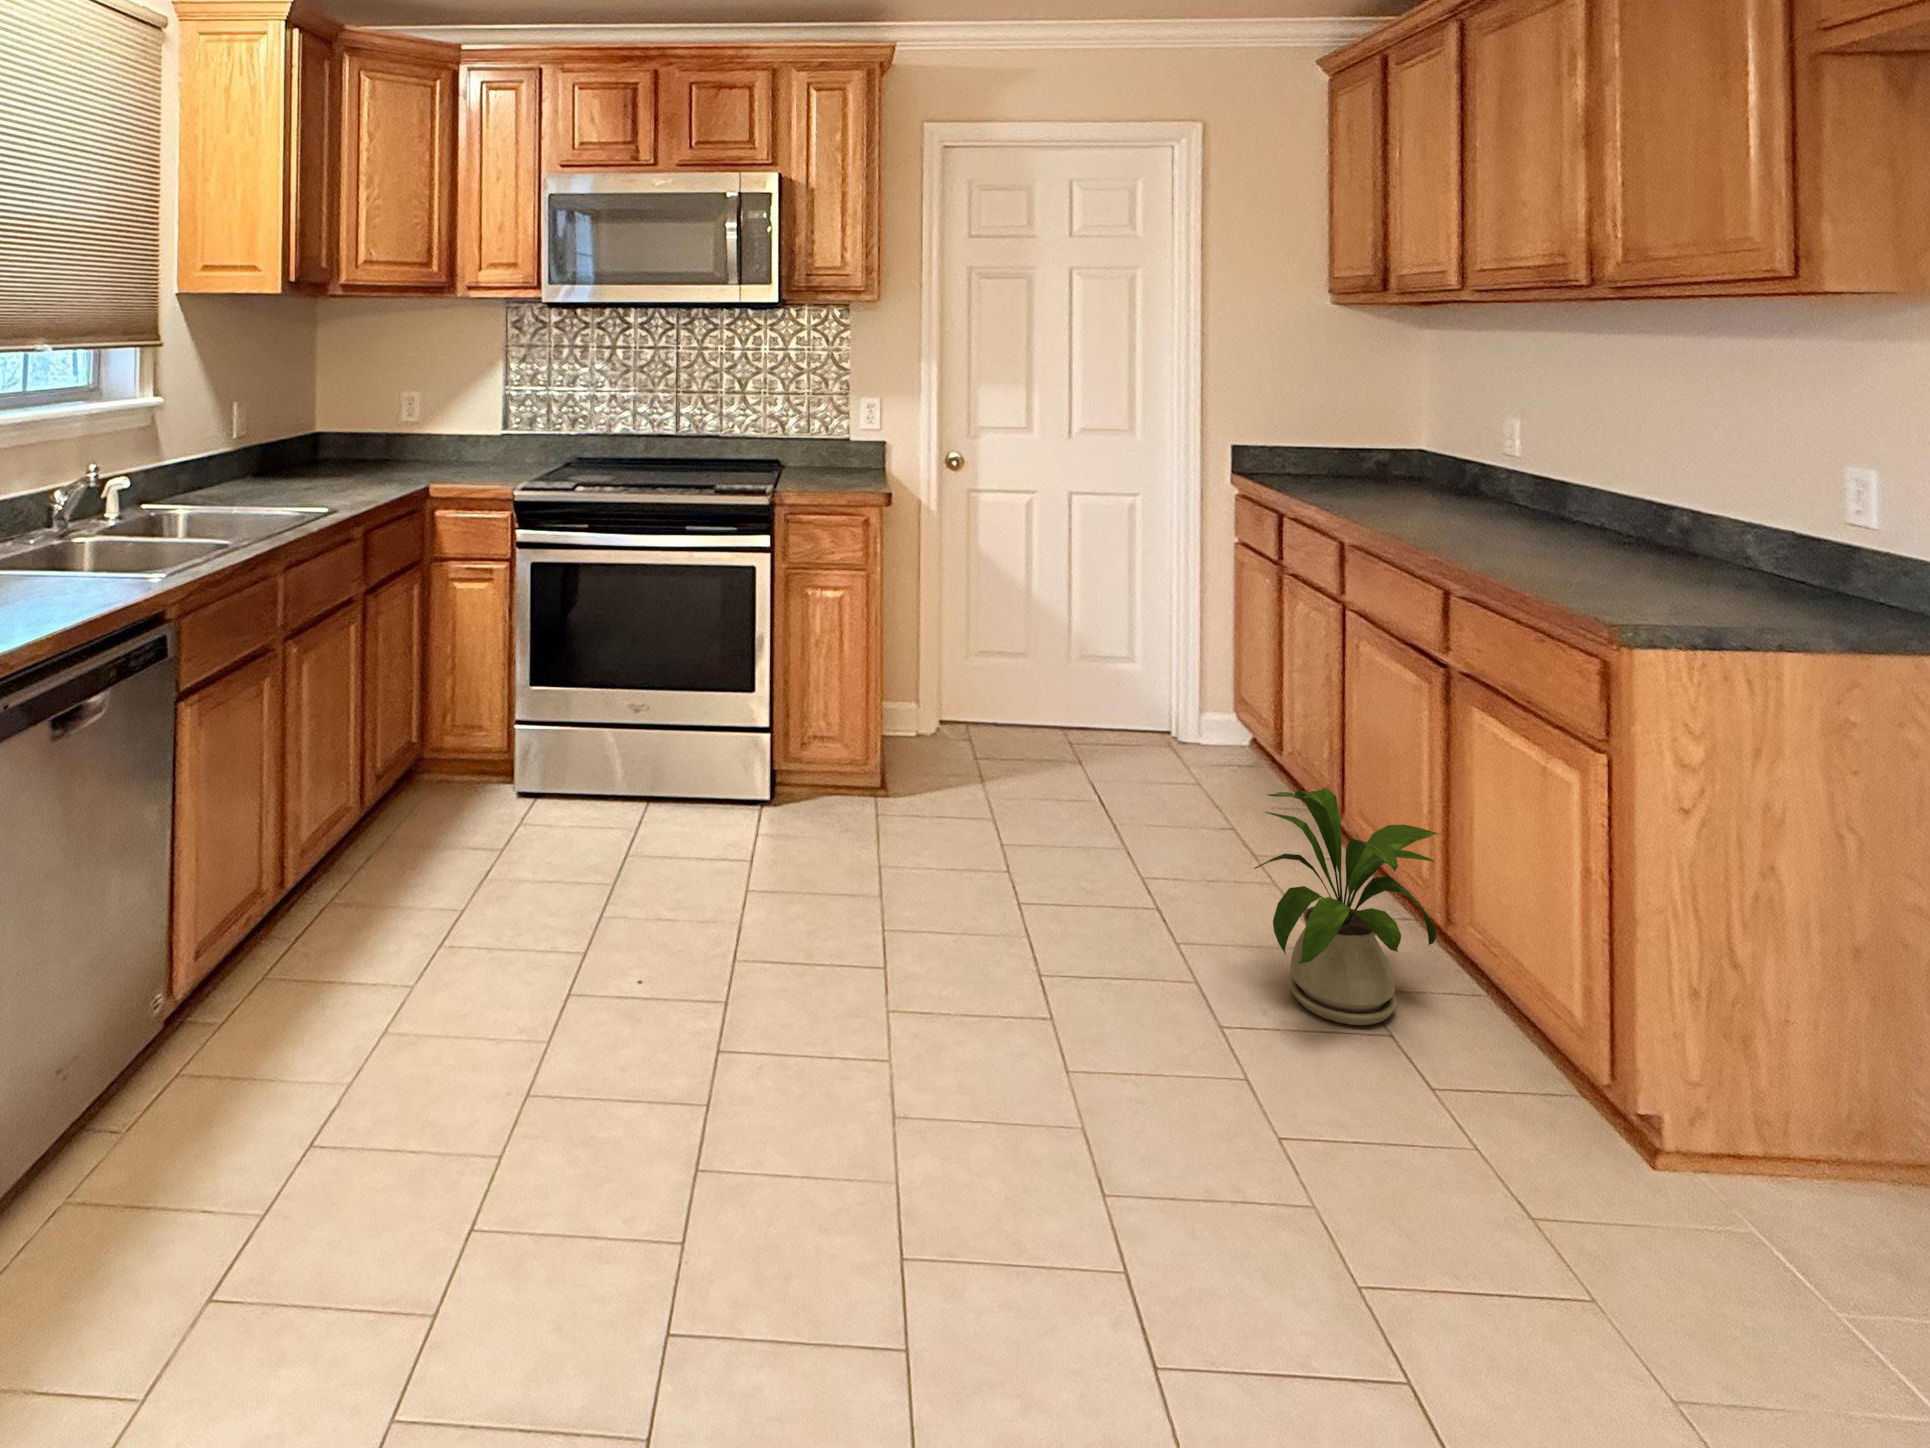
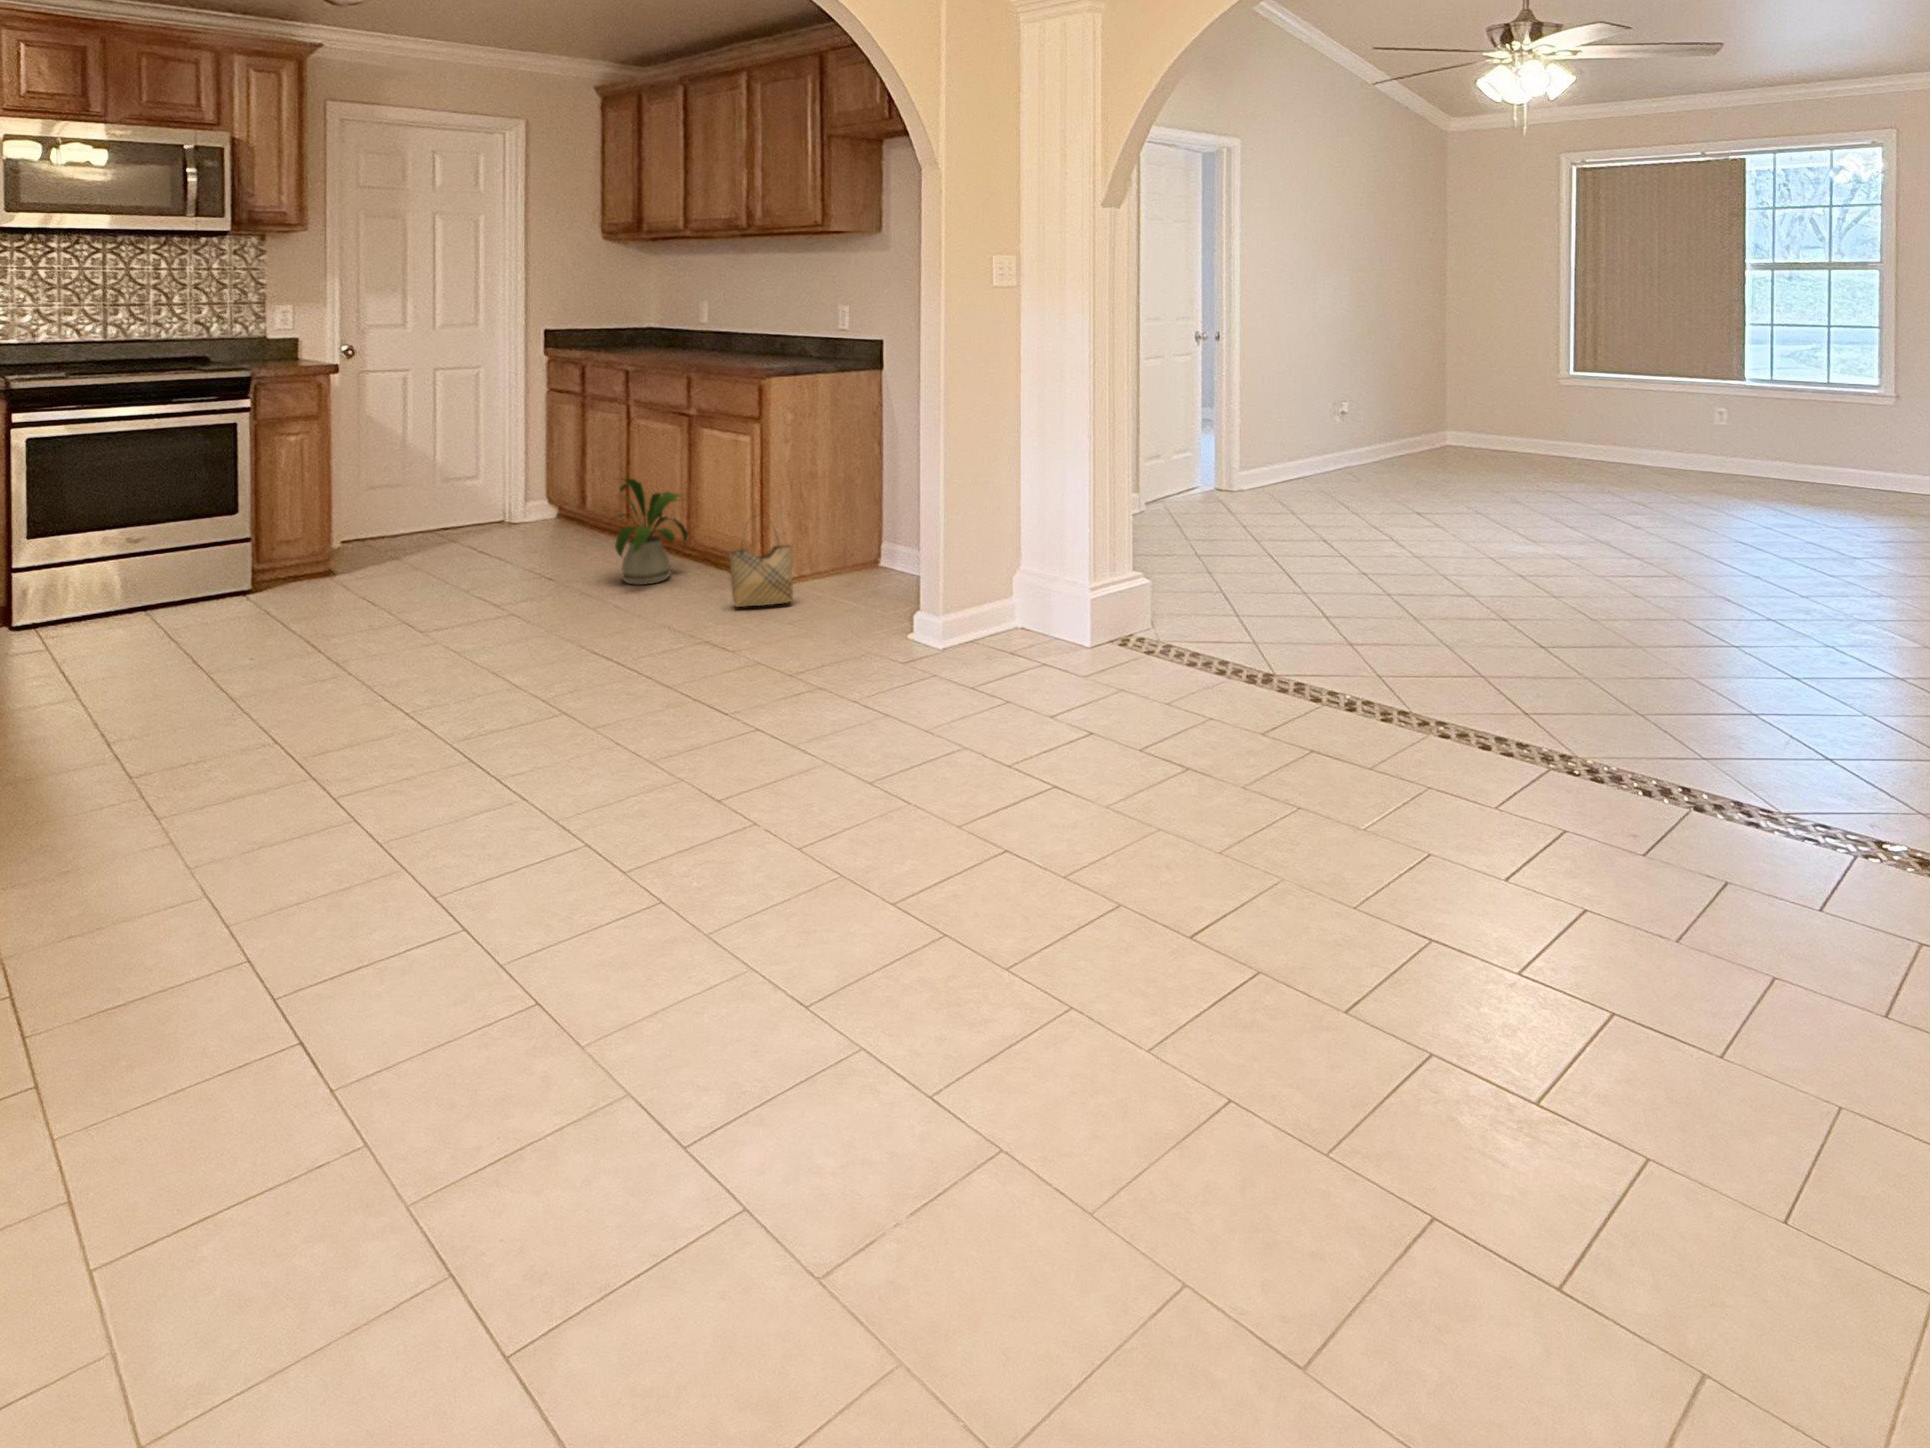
woven basket: none [1511,1001,1708,1288] -> present [729,523,793,607]

